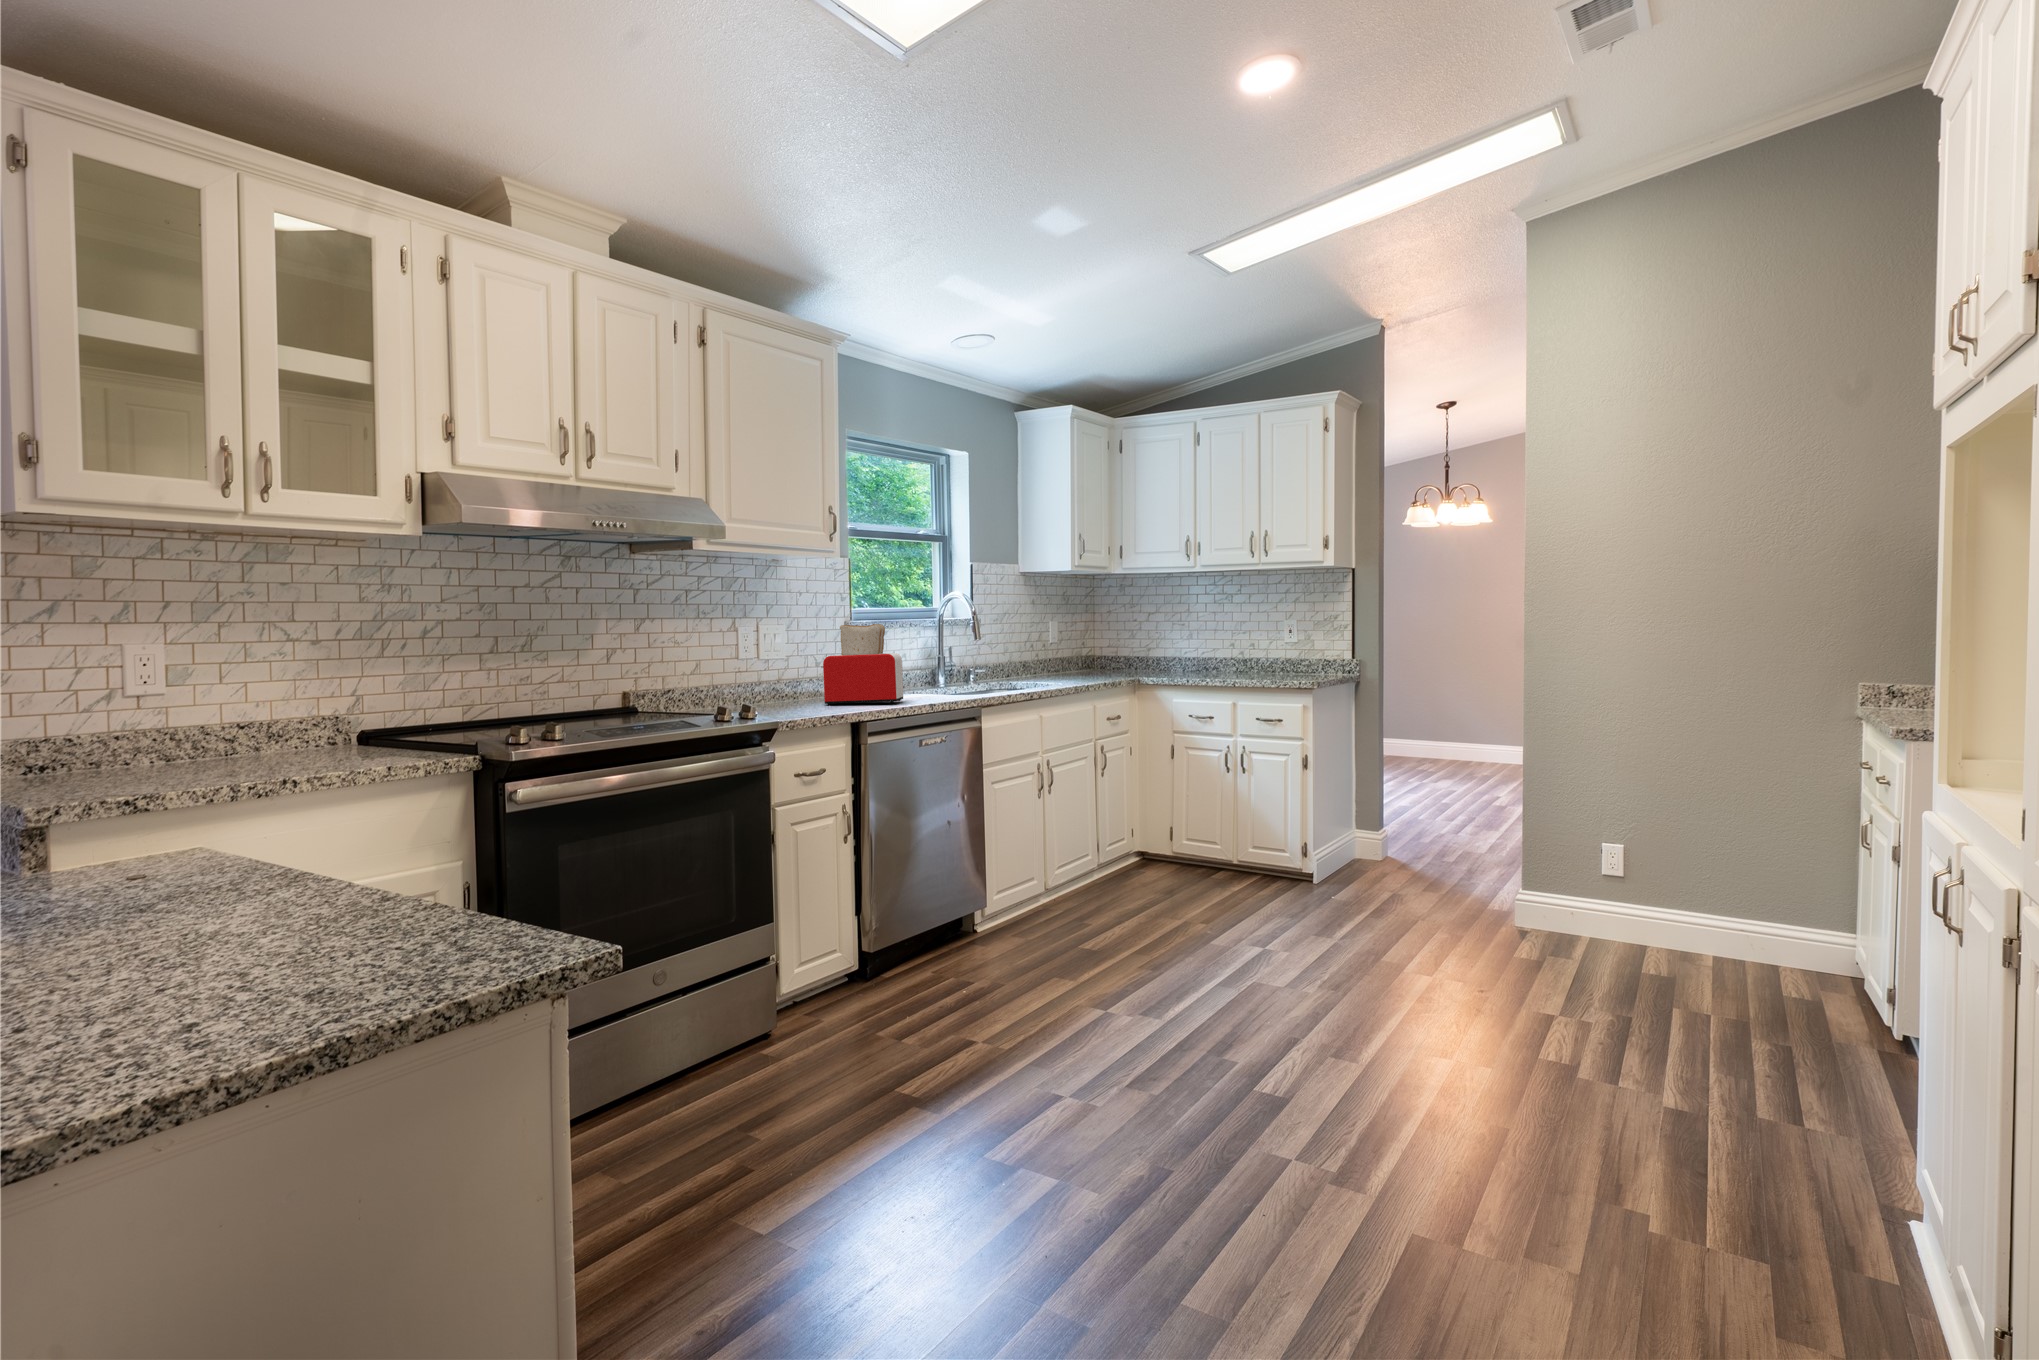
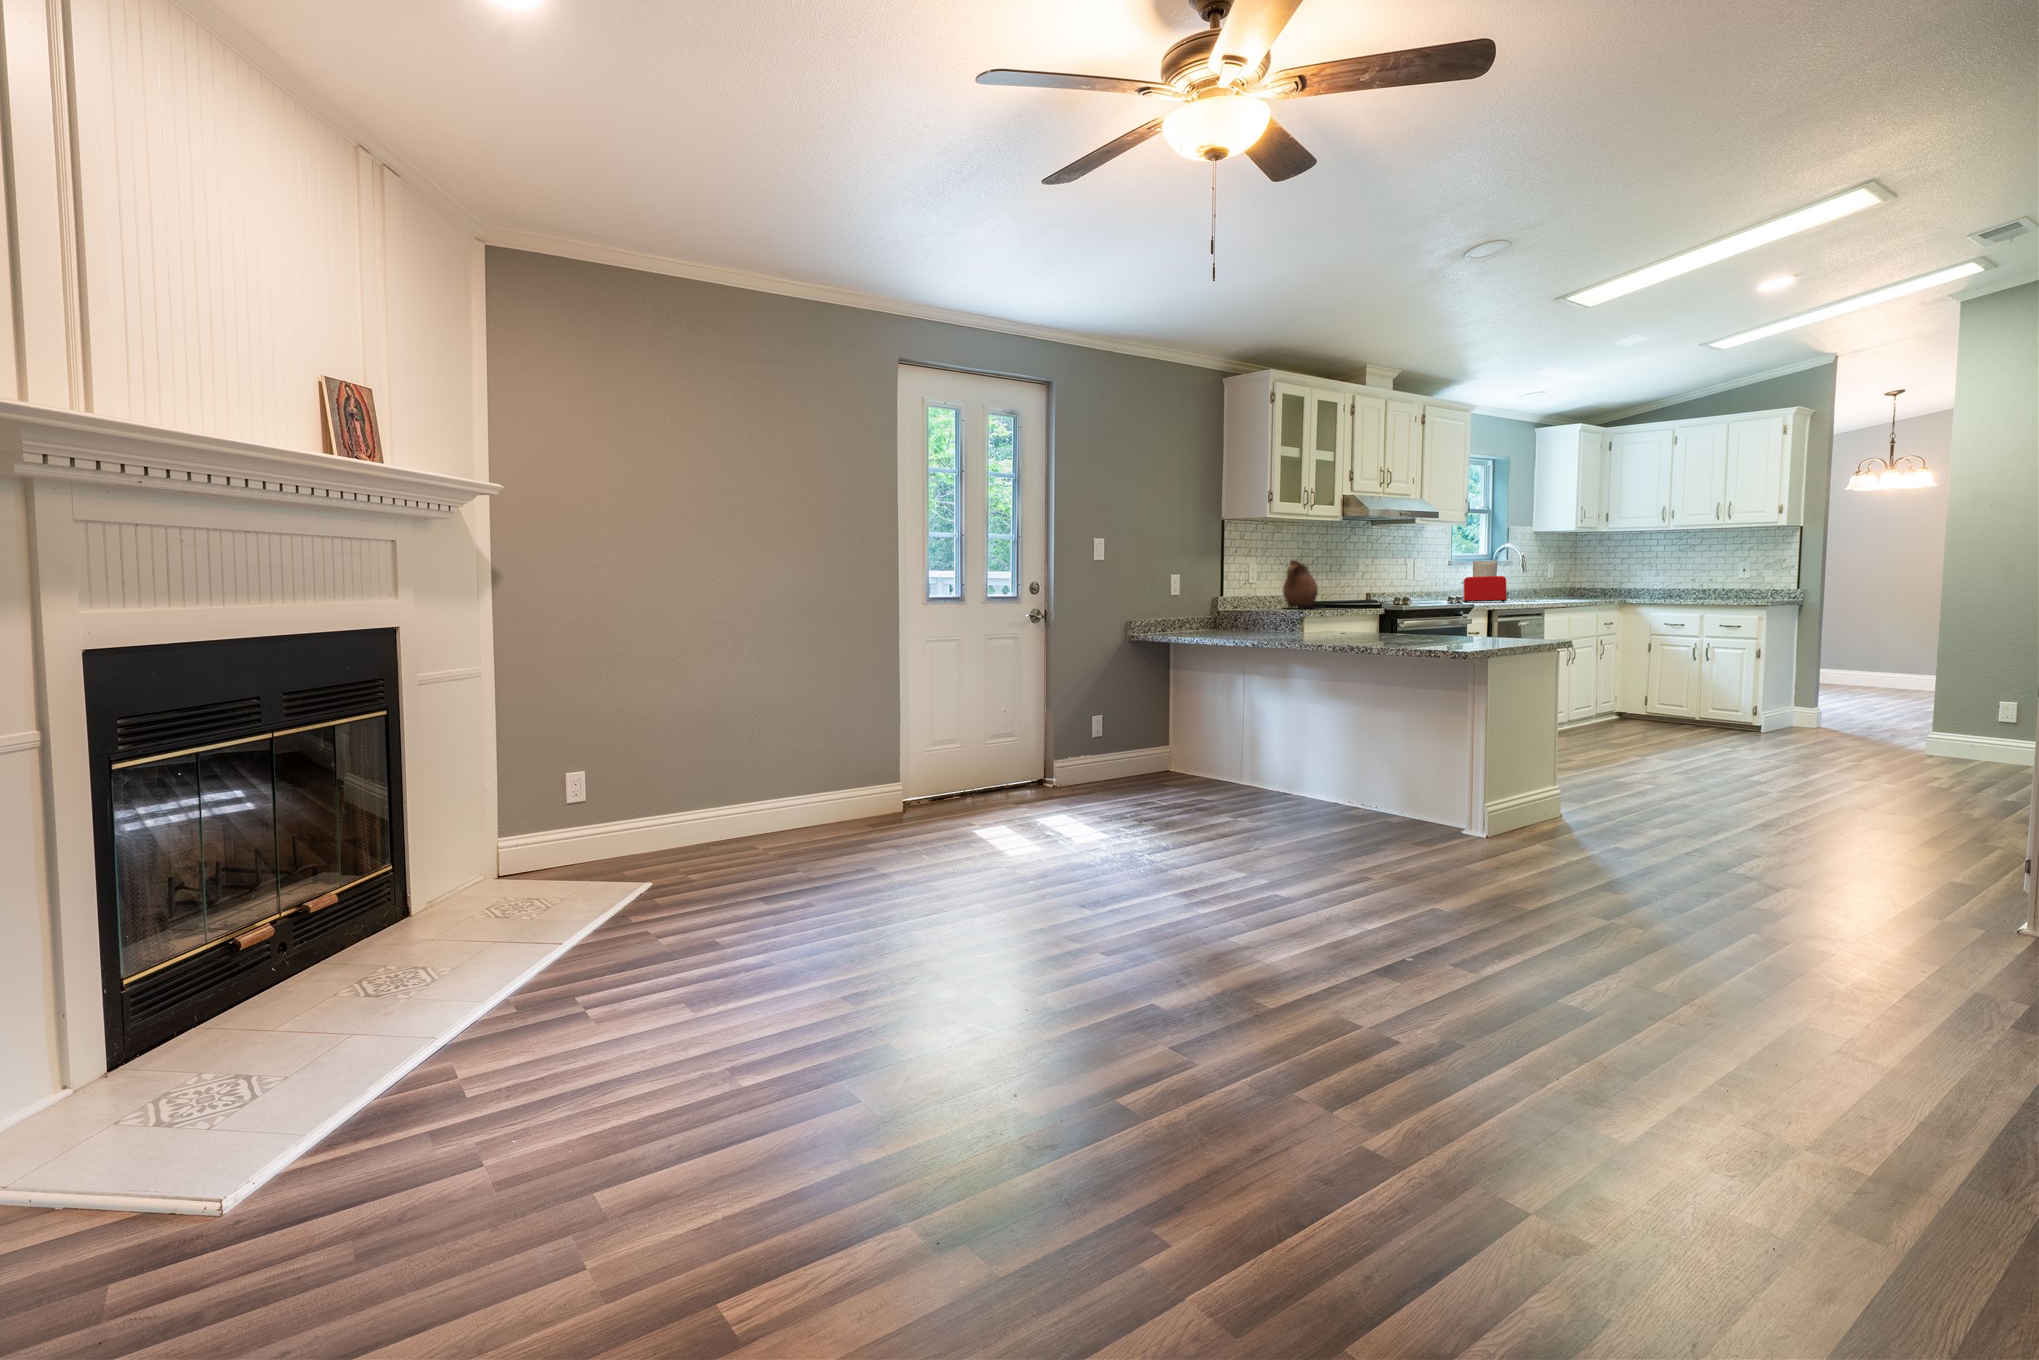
ceramic pitcher: none [78,641,251,785] -> present [1283,560,1318,608]

